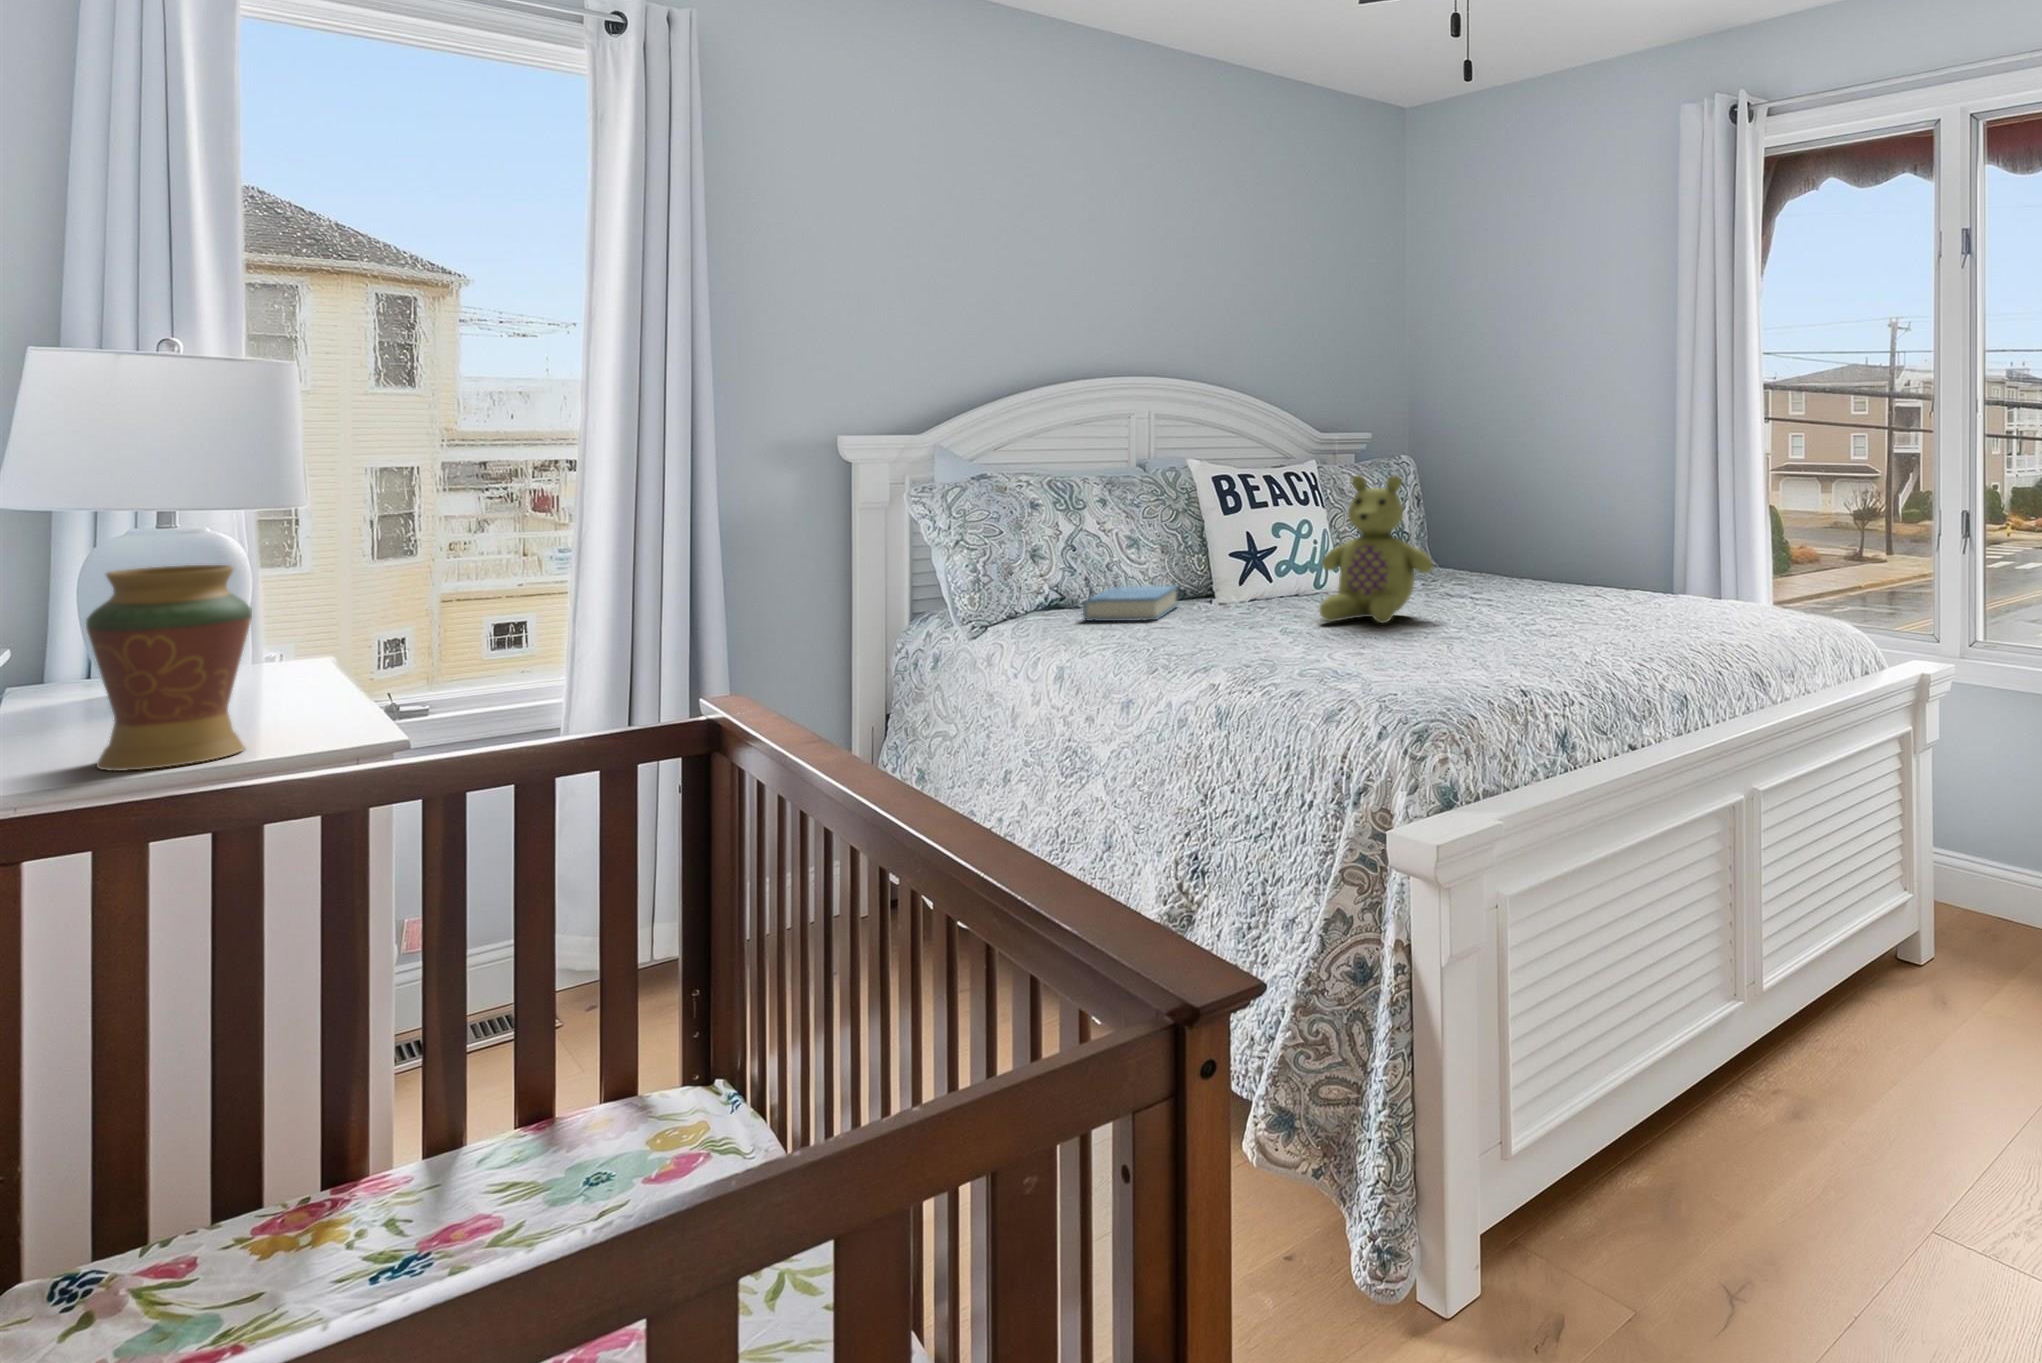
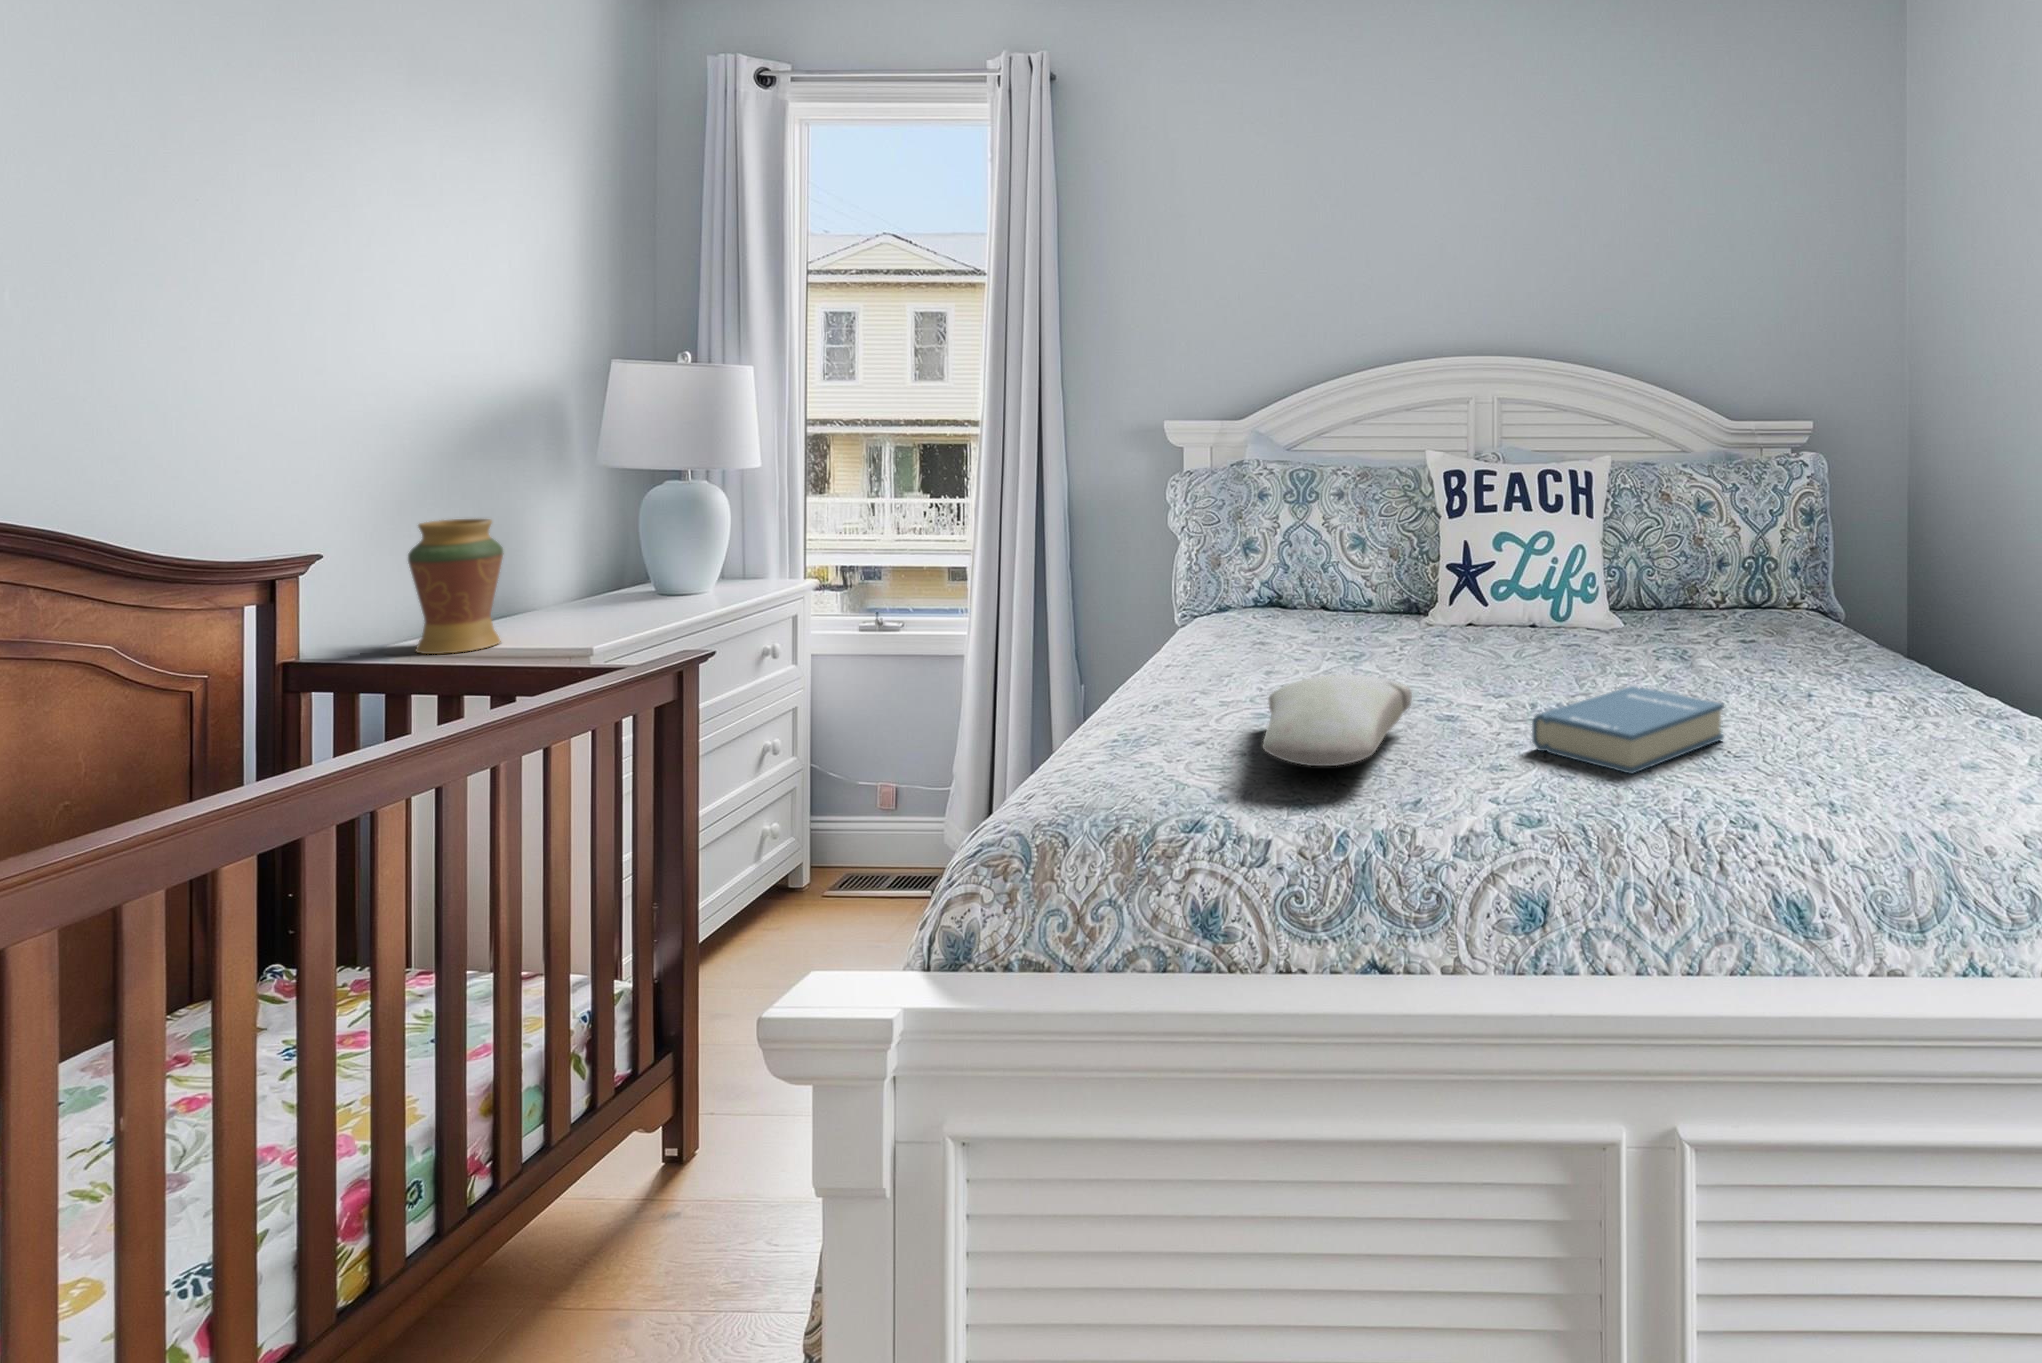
stuffed bear: present [1320,475,1433,623] -> none [1395,488,1538,684]
hardback book: present [1083,585,1177,621] -> present [1532,686,1724,774]
pillow: none [1371,602,1548,654] -> present [1262,675,1412,766]

